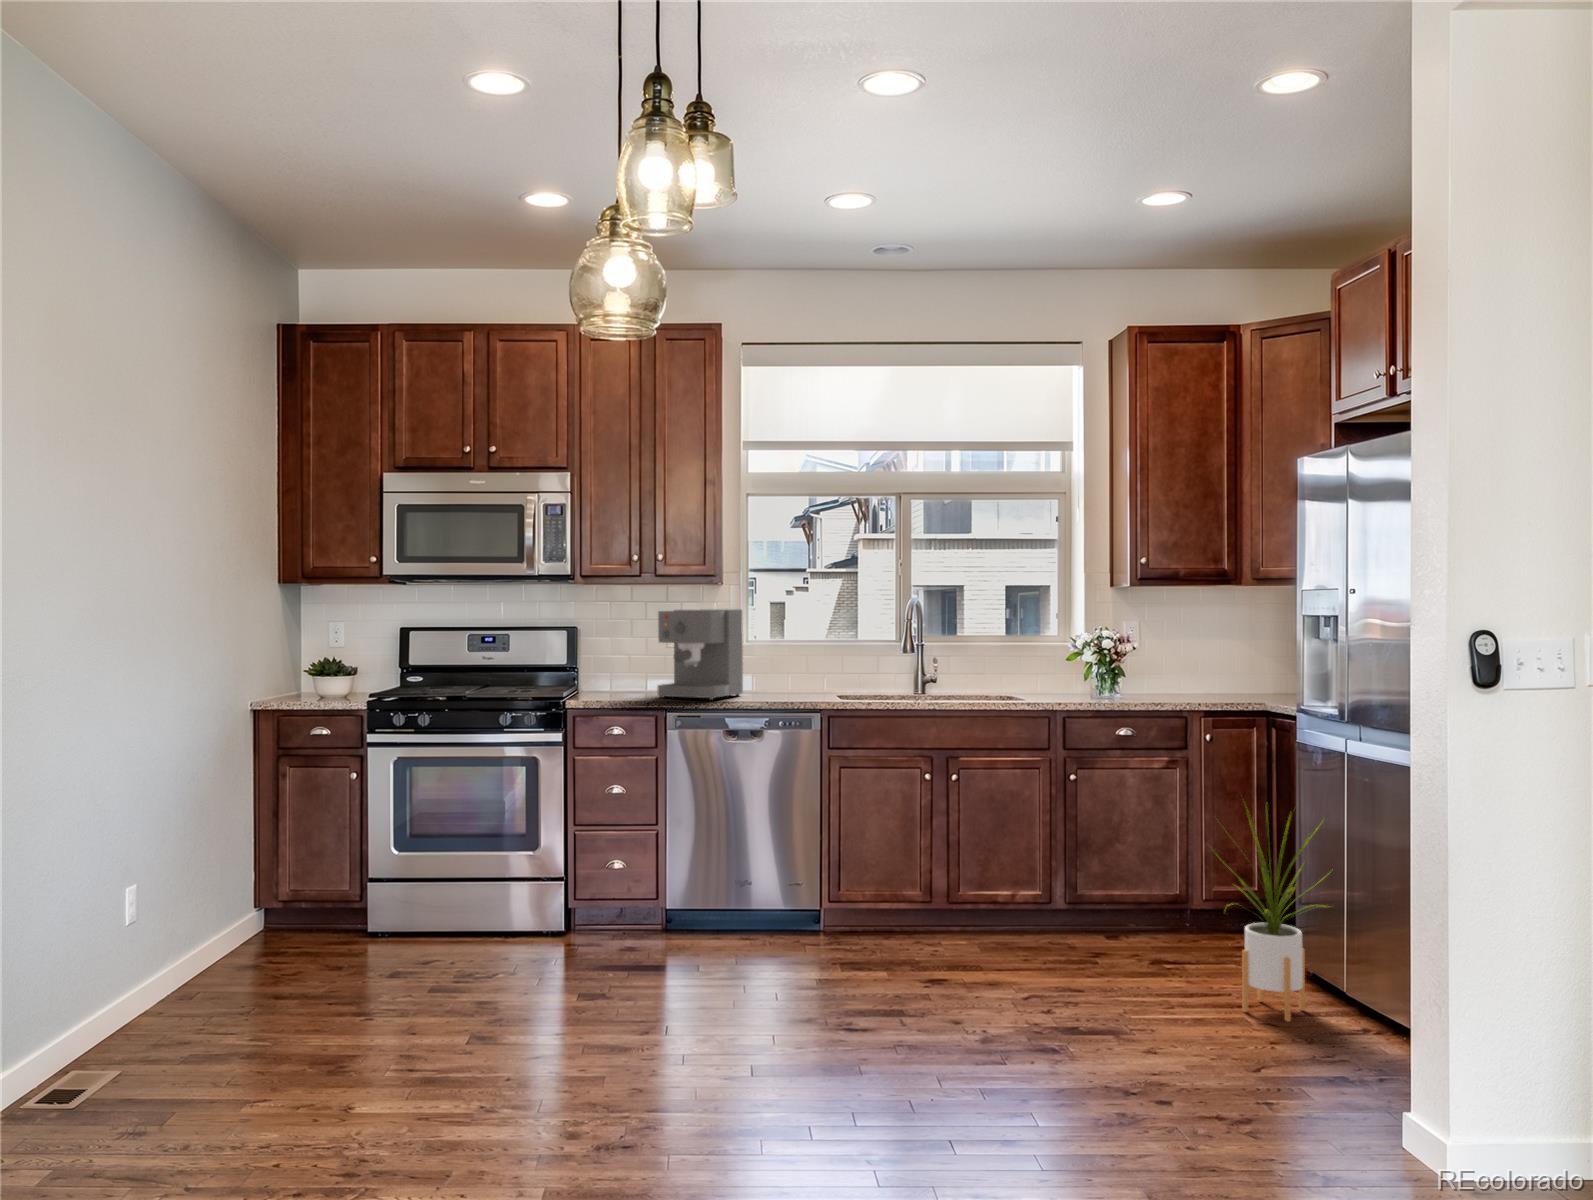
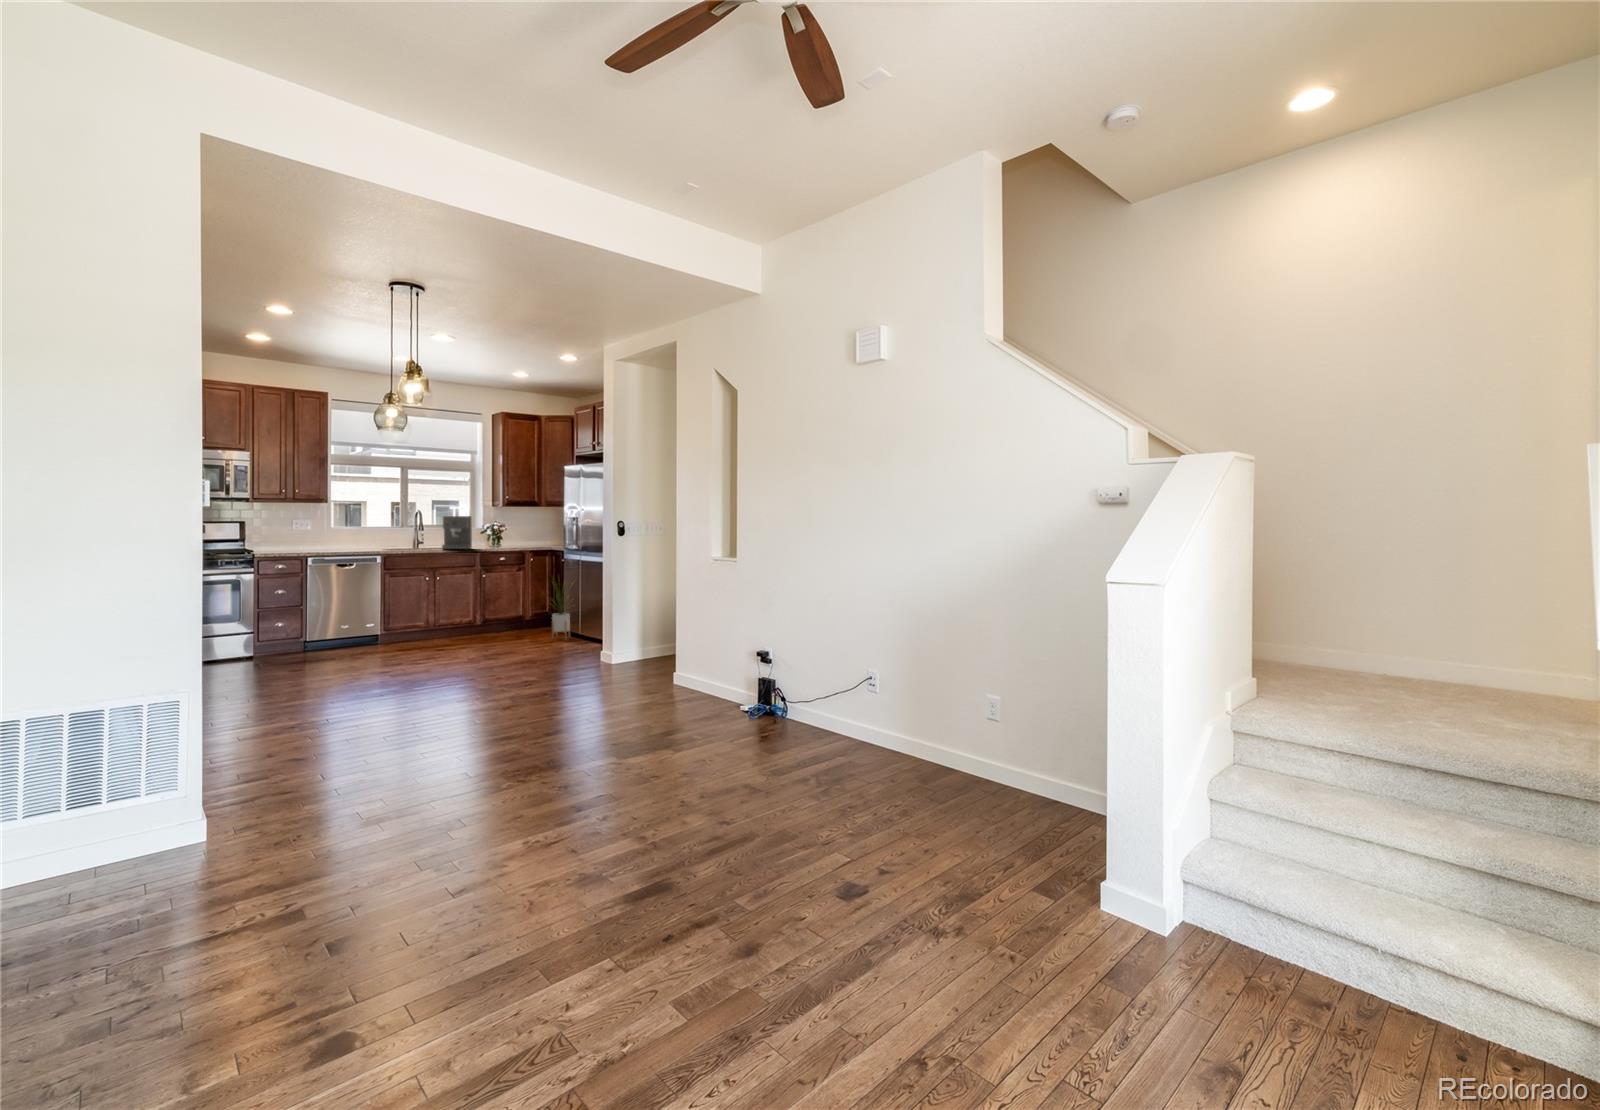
coffee maker: present [657,609,743,700] -> present [442,516,472,549]

